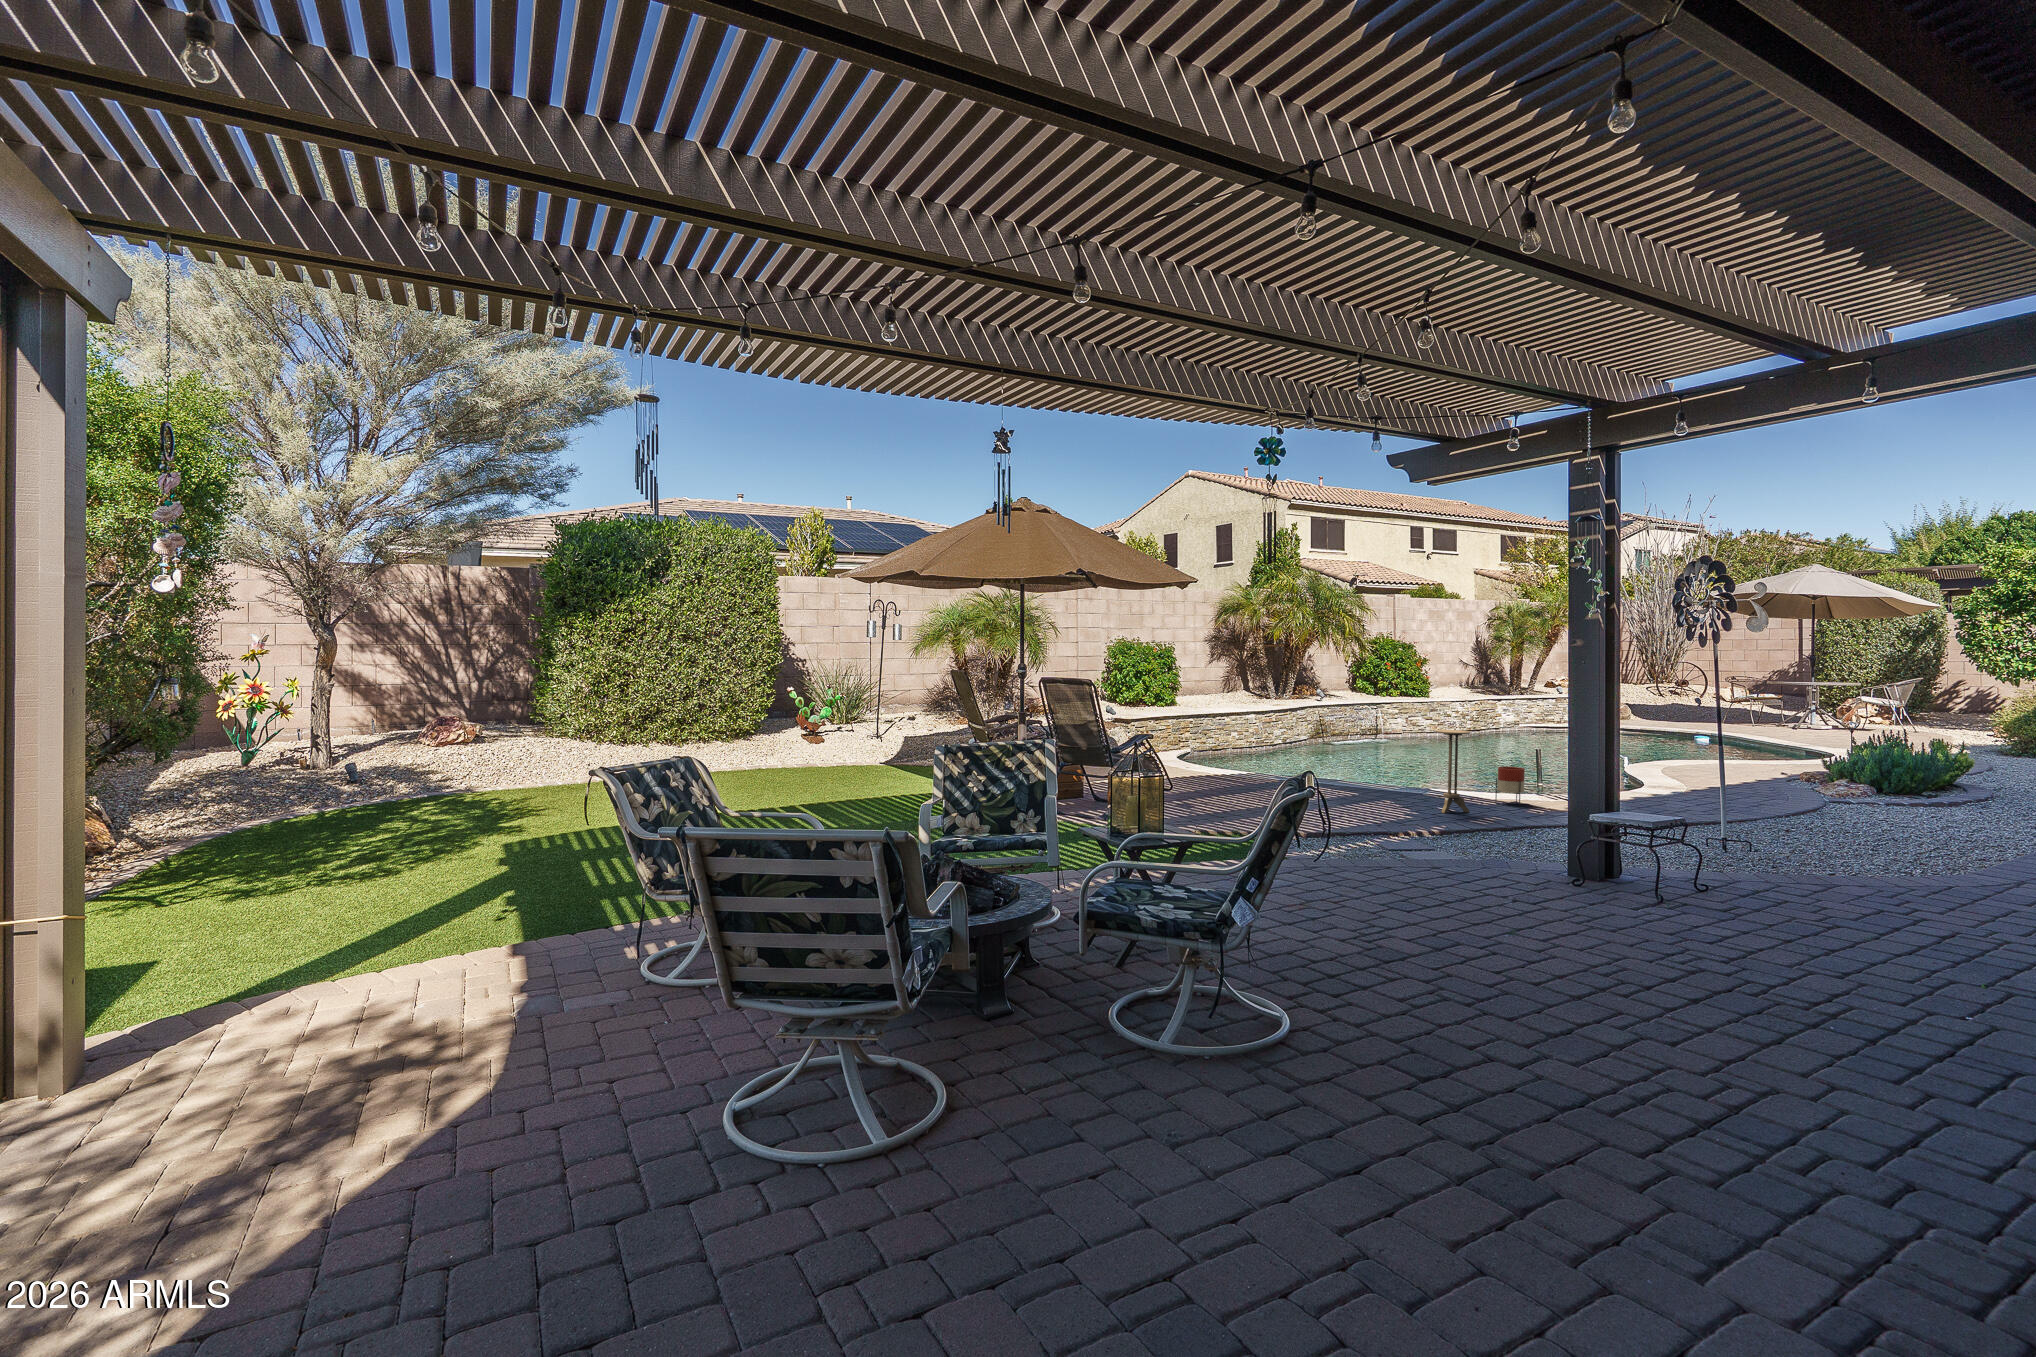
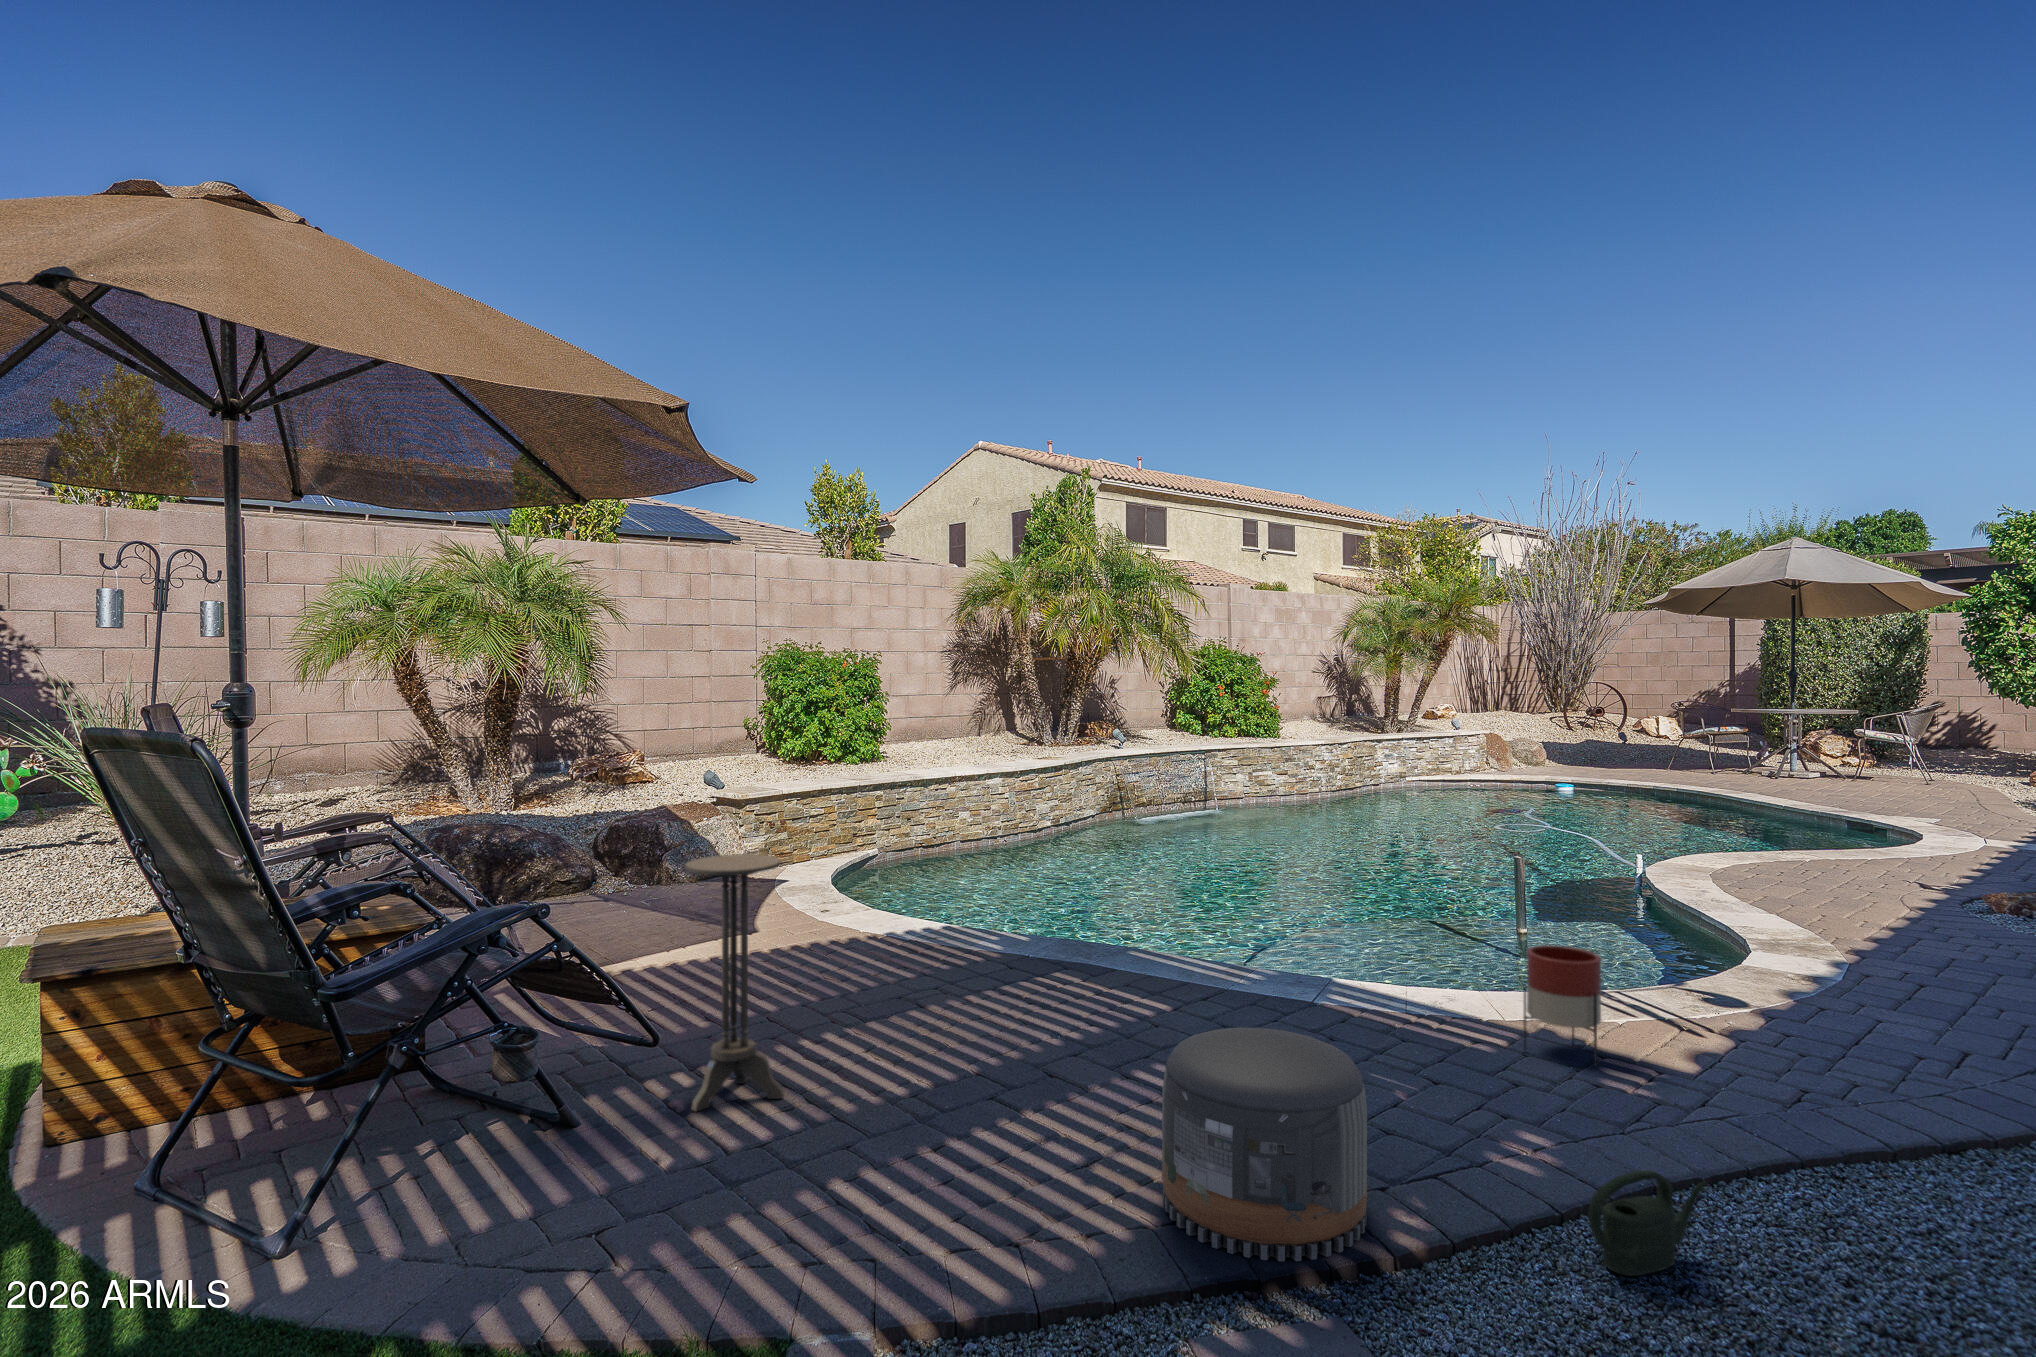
side table: present [1436,730,1470,813] -> present [685,854,784,1111]
pouf: none [1361,772,1422,824] -> present [1162,1028,1367,1261]
watering can: none [1480,803,1518,828] -> present [1588,1170,1707,1276]

